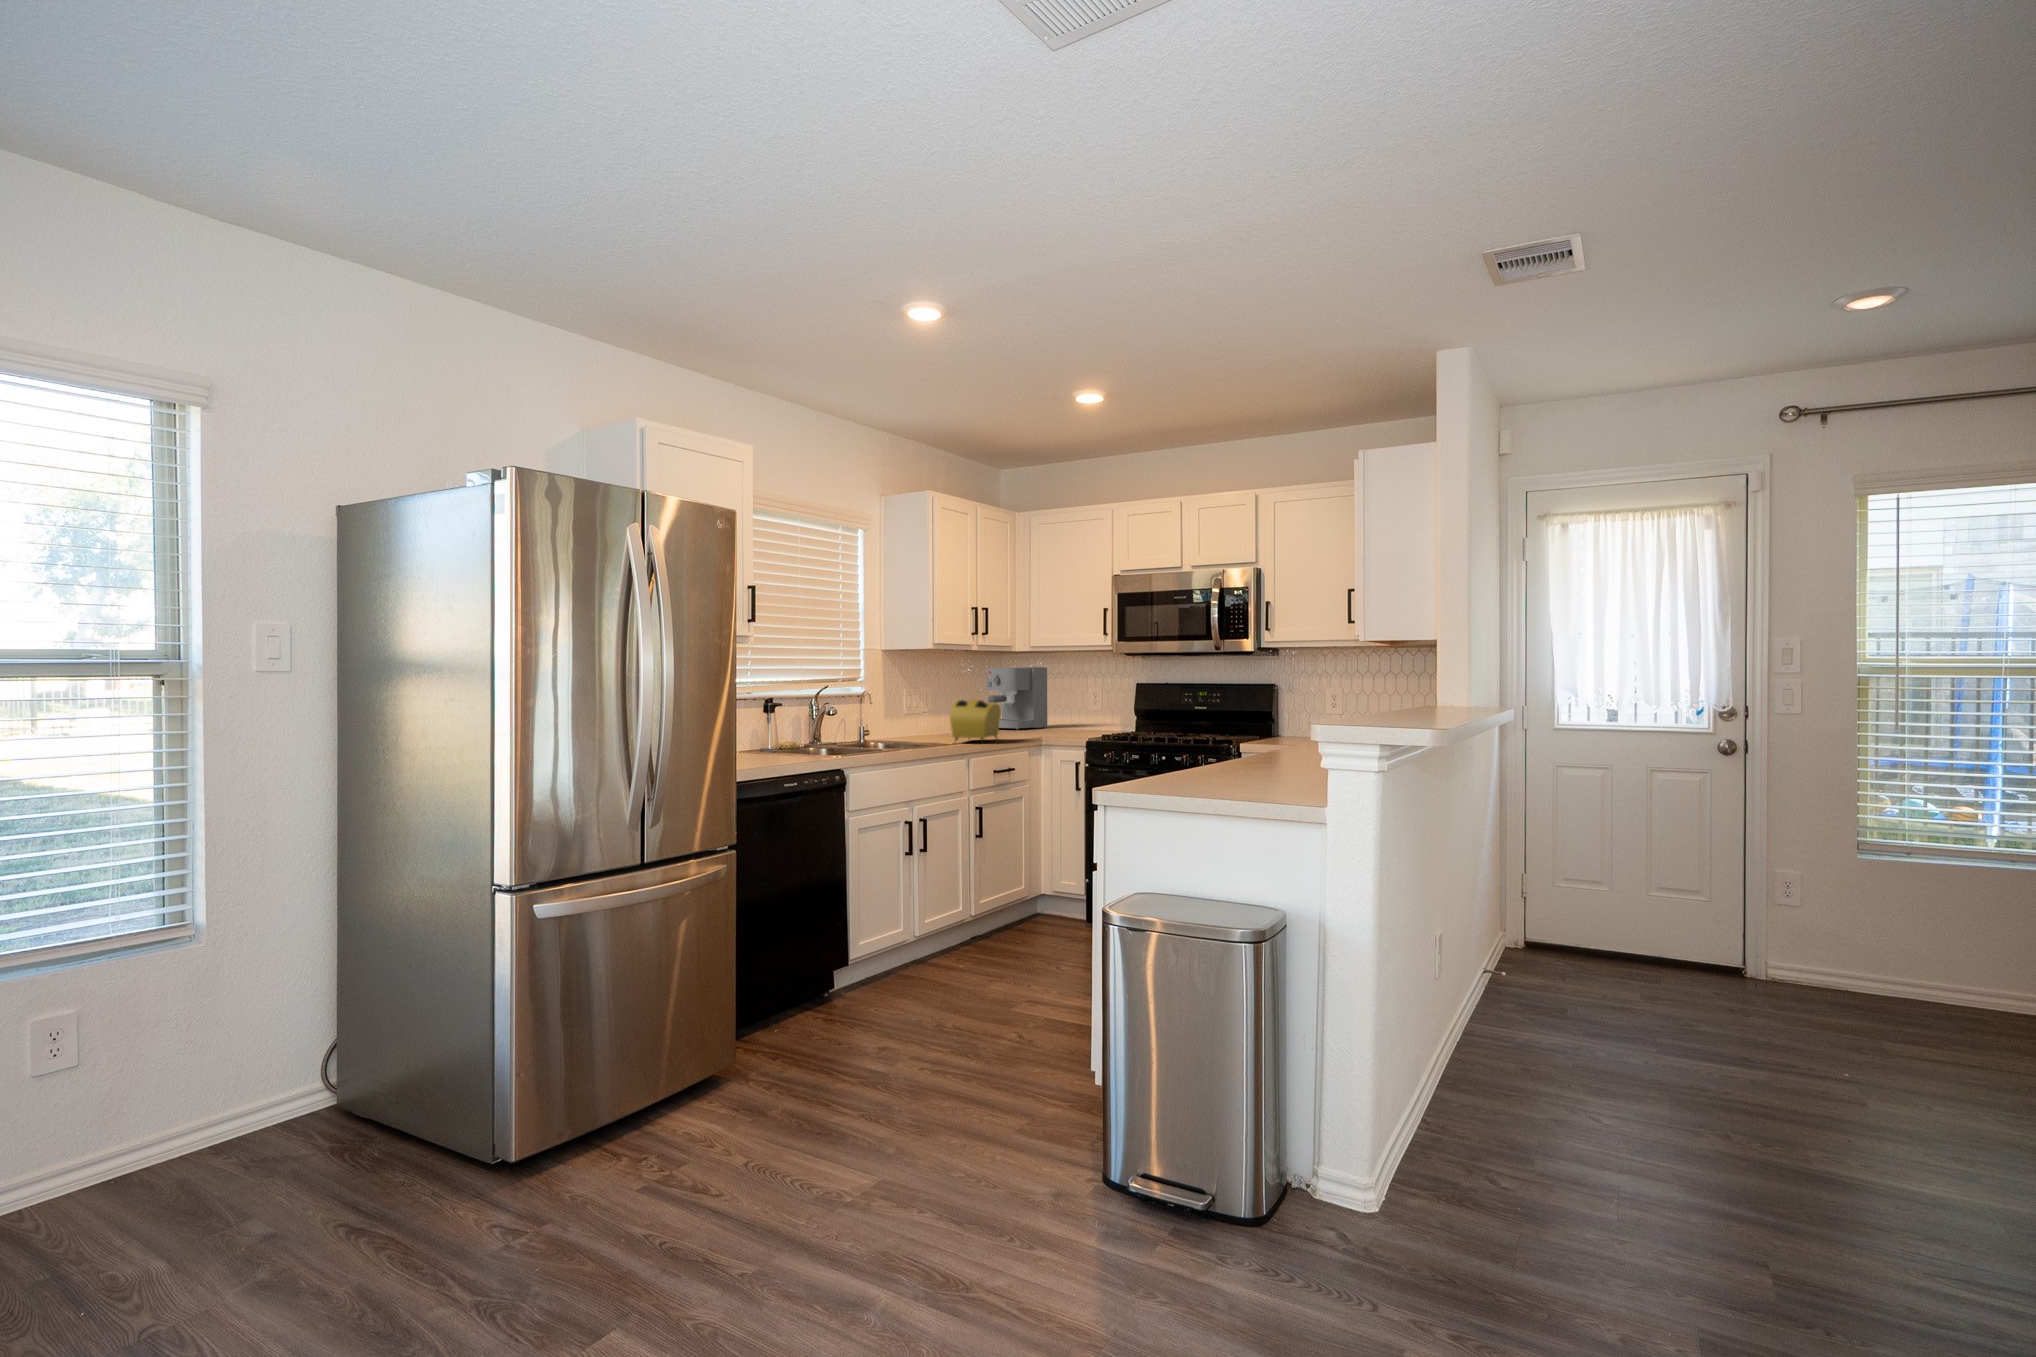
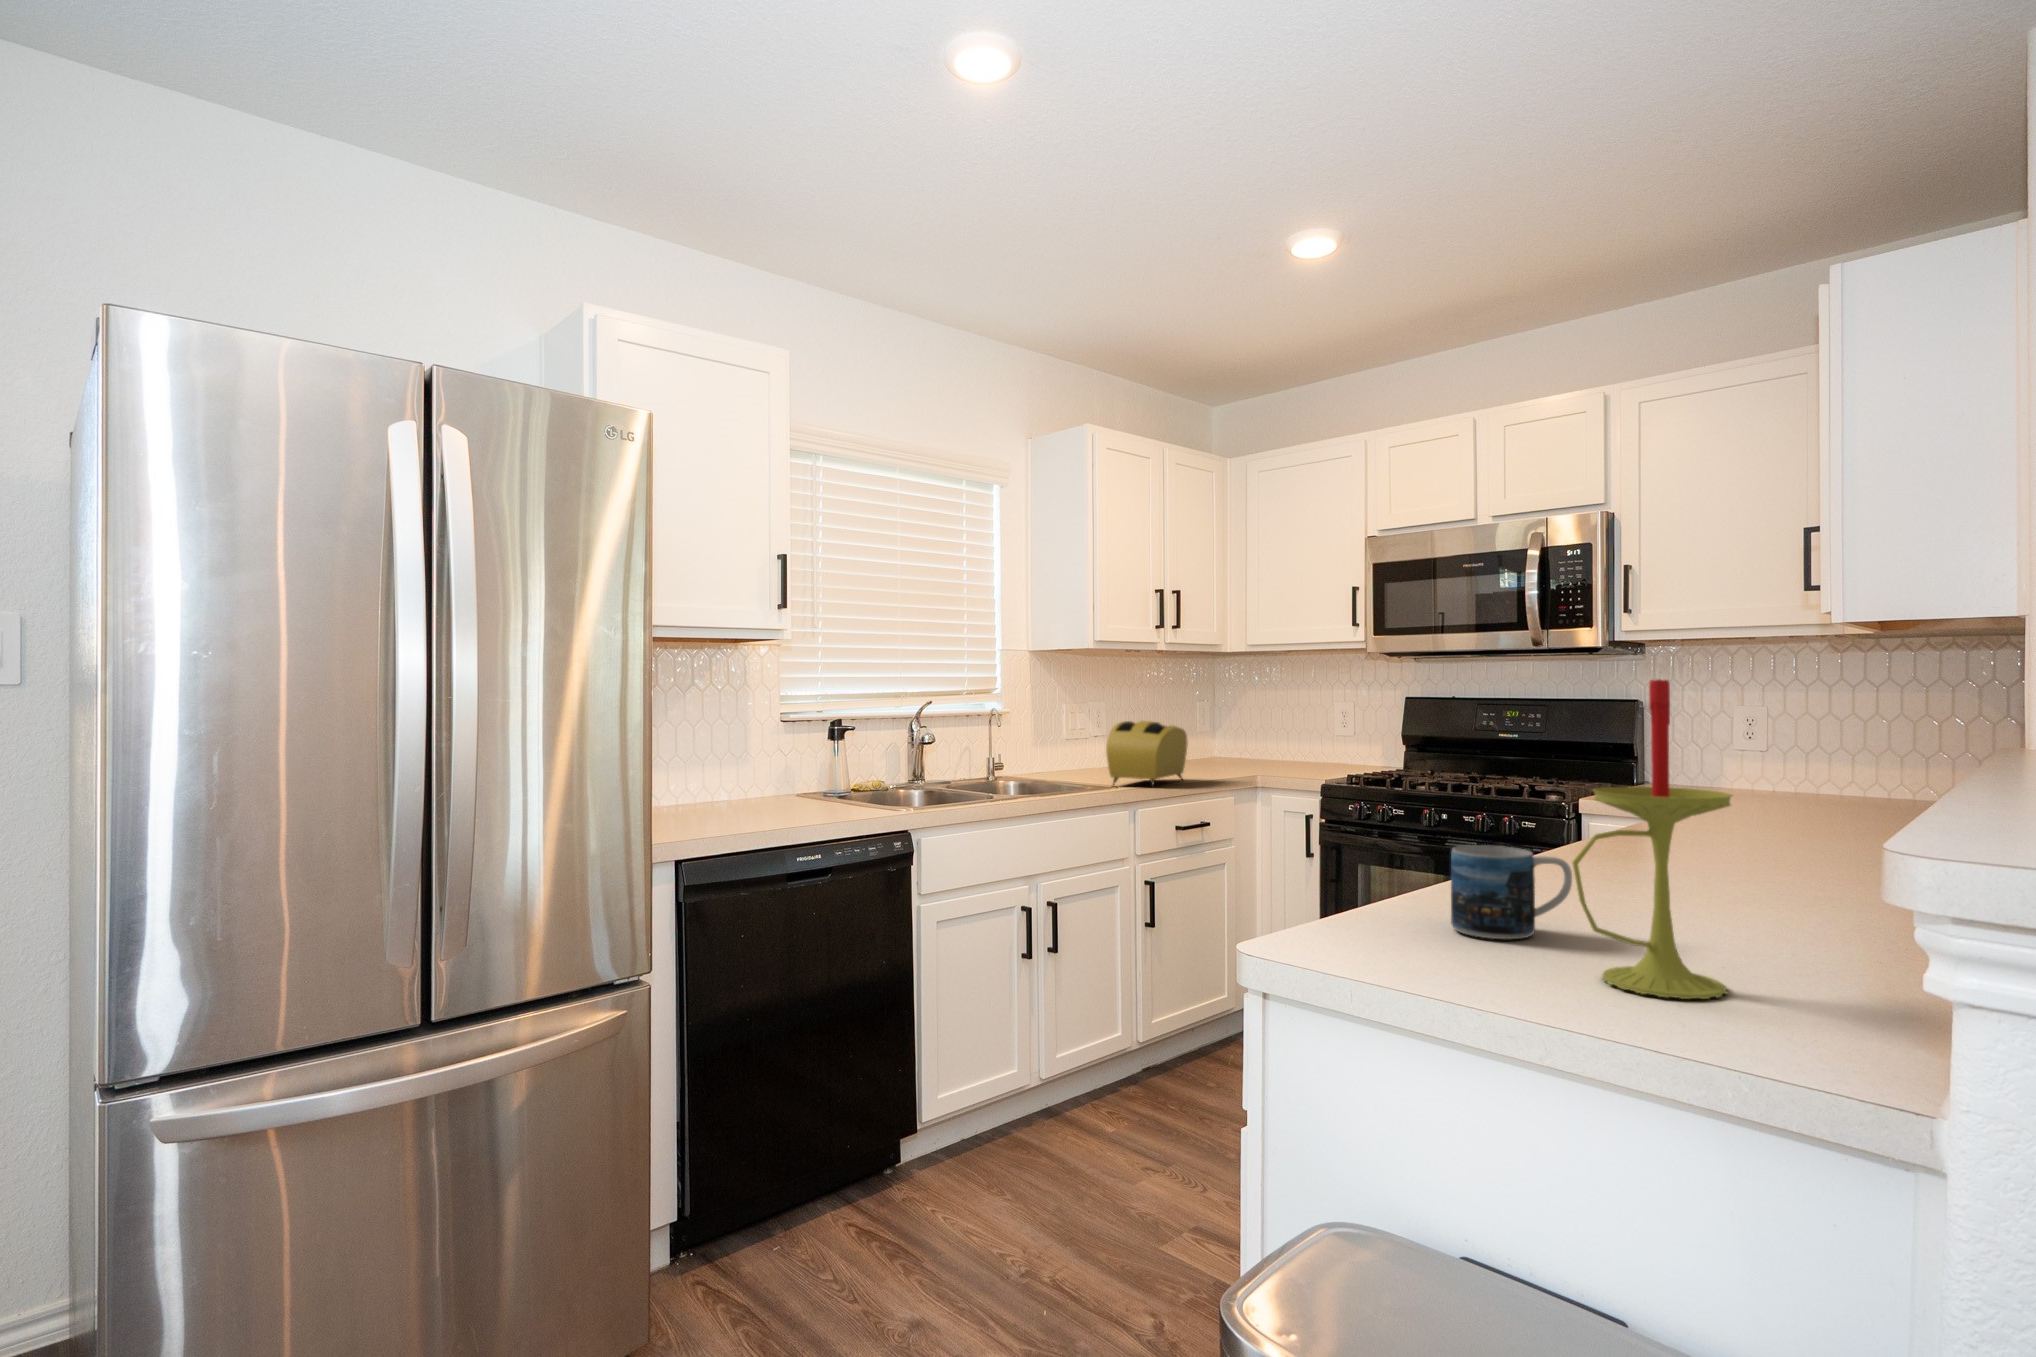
coffee maker: present [987,667,1047,730] -> none [1186,673,1275,762]
candle: none [1228,669,1285,794] -> present [1572,679,1732,999]
mug: none [1180,747,1229,785] -> present [1451,845,1572,939]

